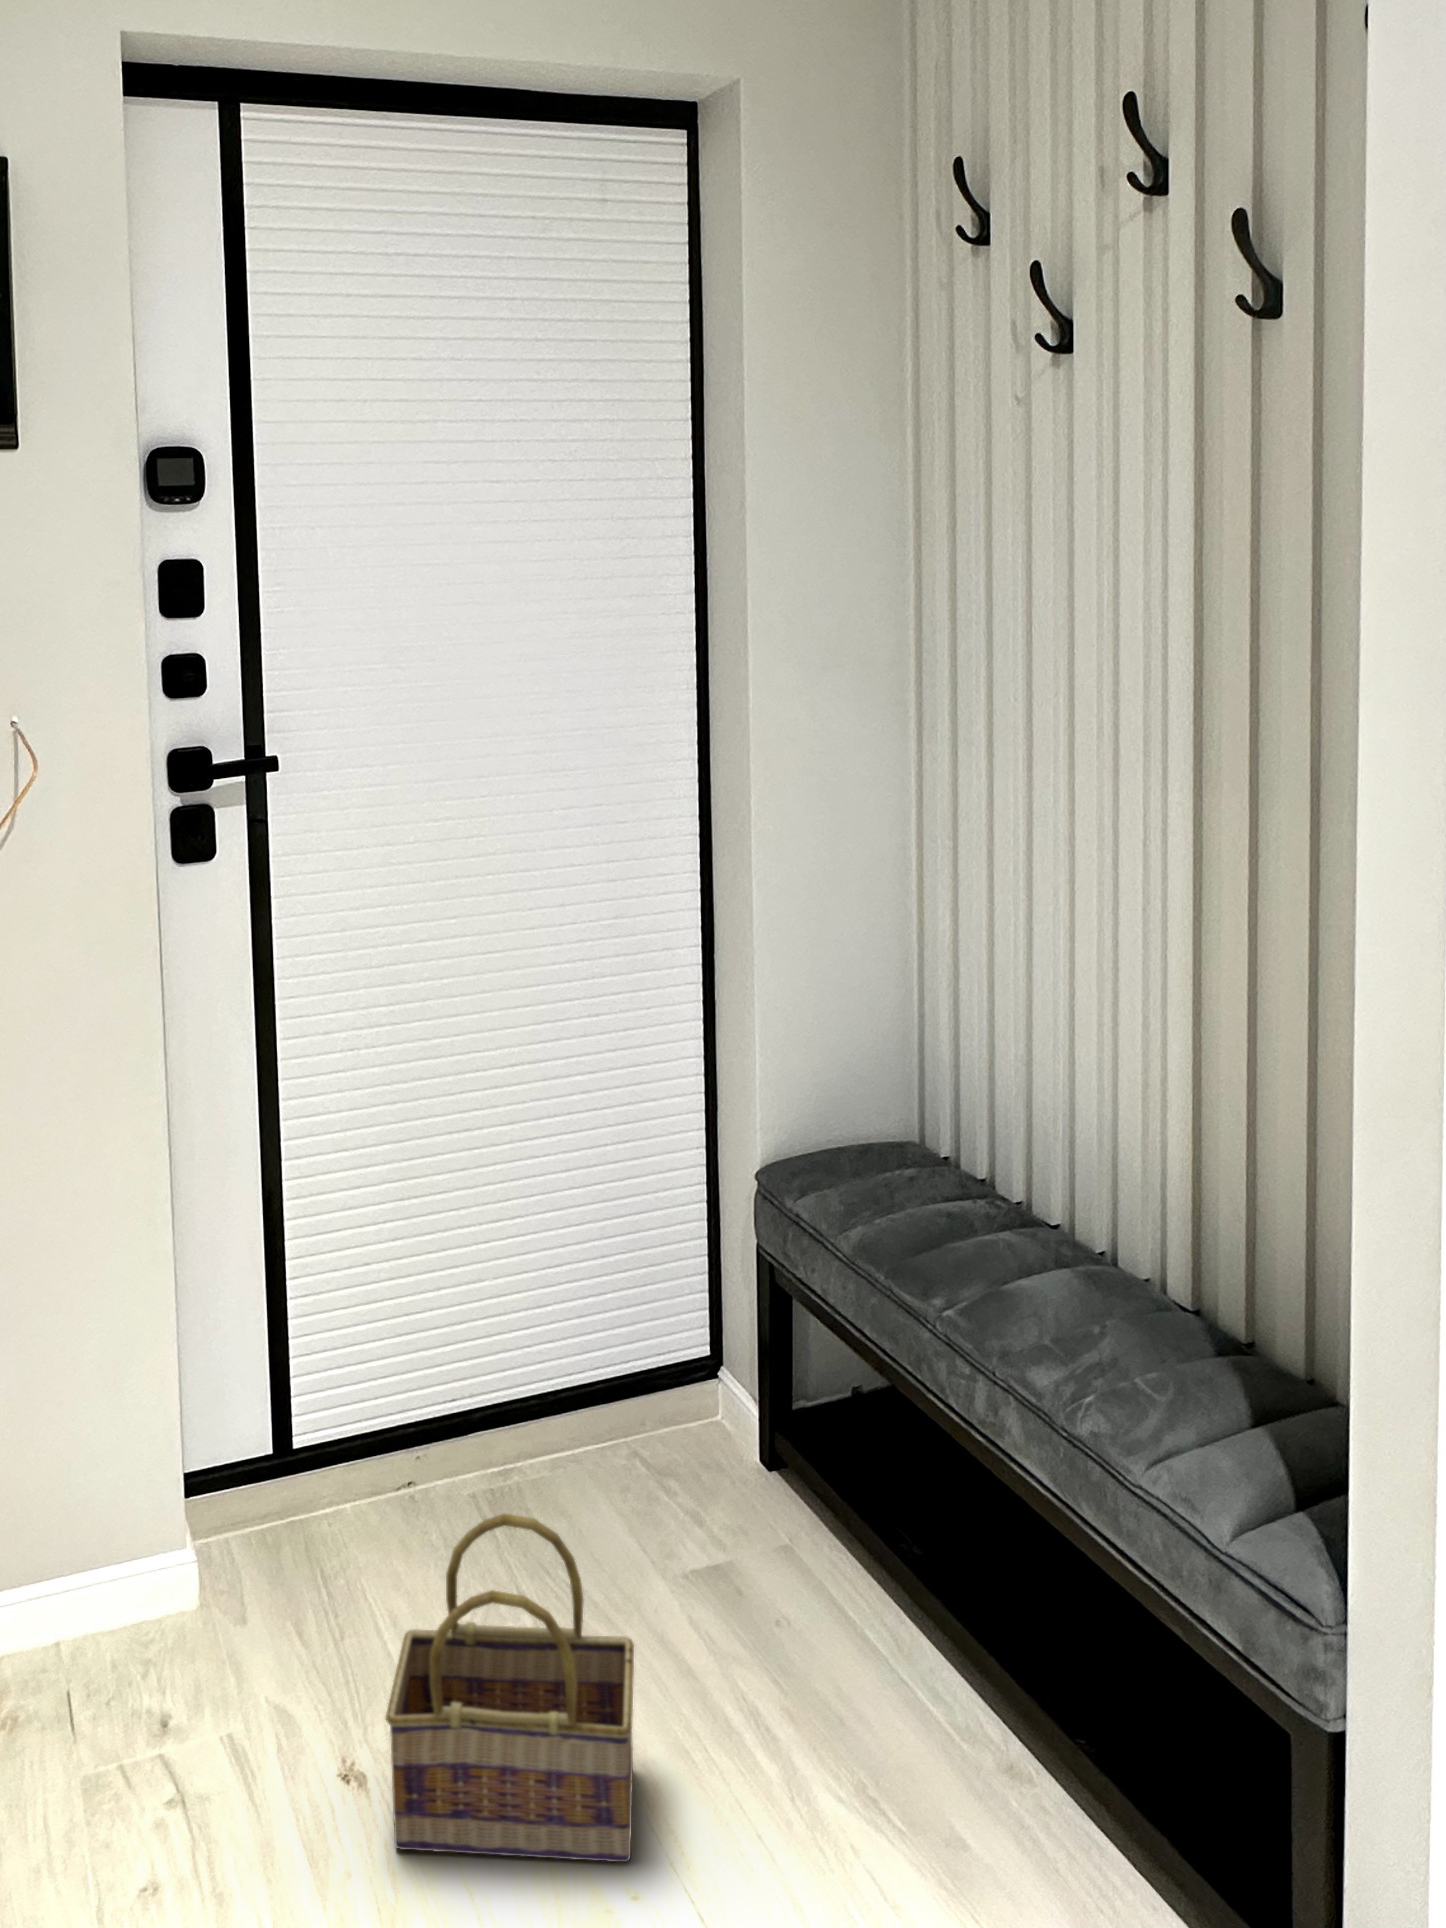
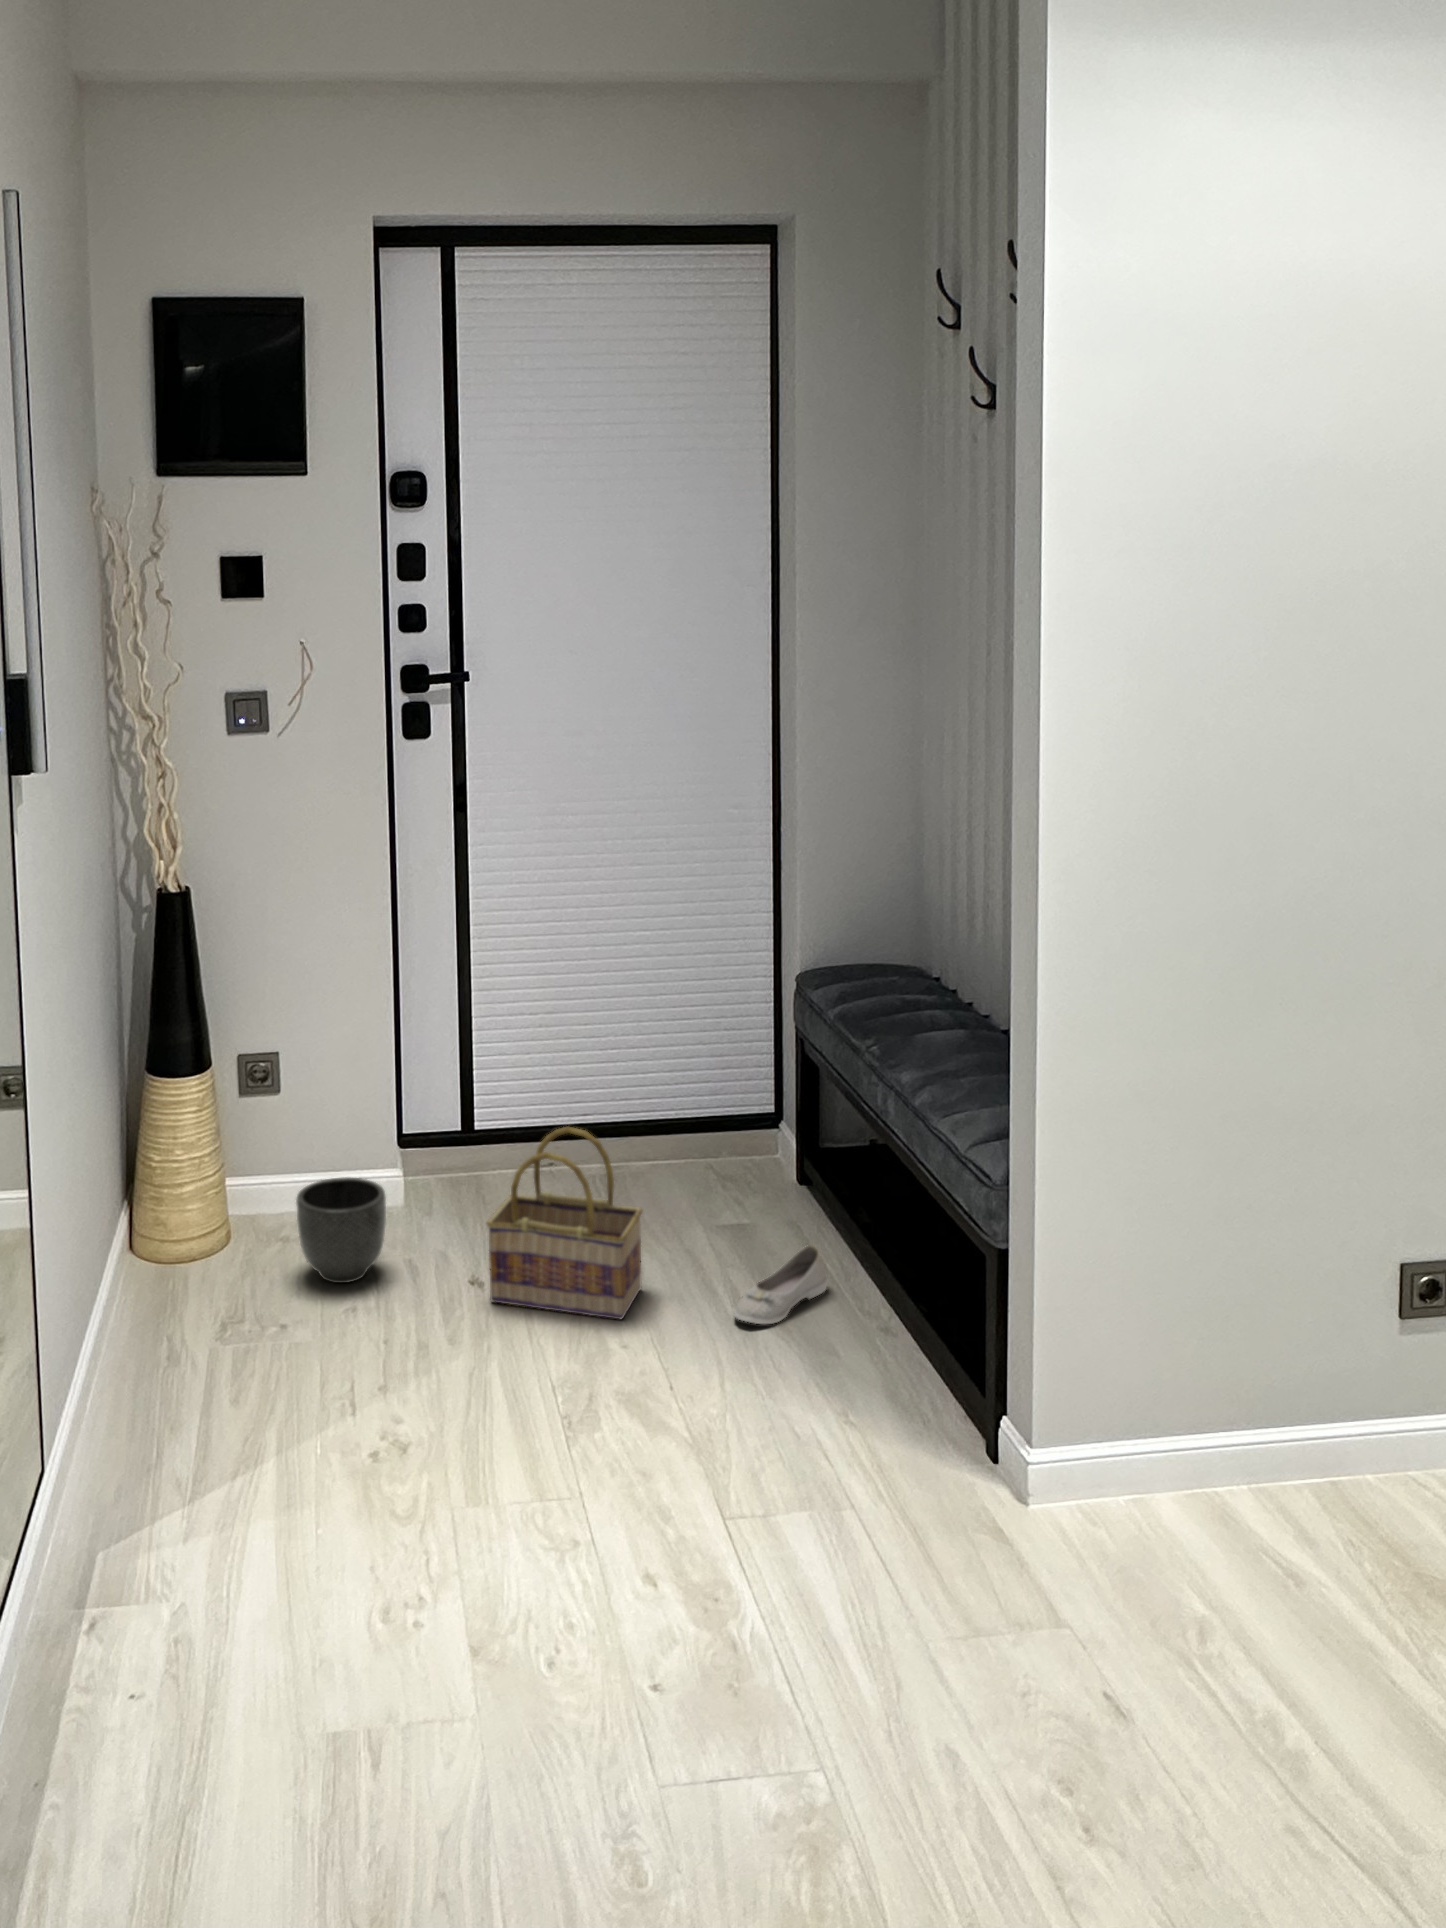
planter: none [39,1625,196,1838] -> present [296,1177,386,1283]
shoe: none [803,1655,918,1843] -> present [734,1245,827,1324]

